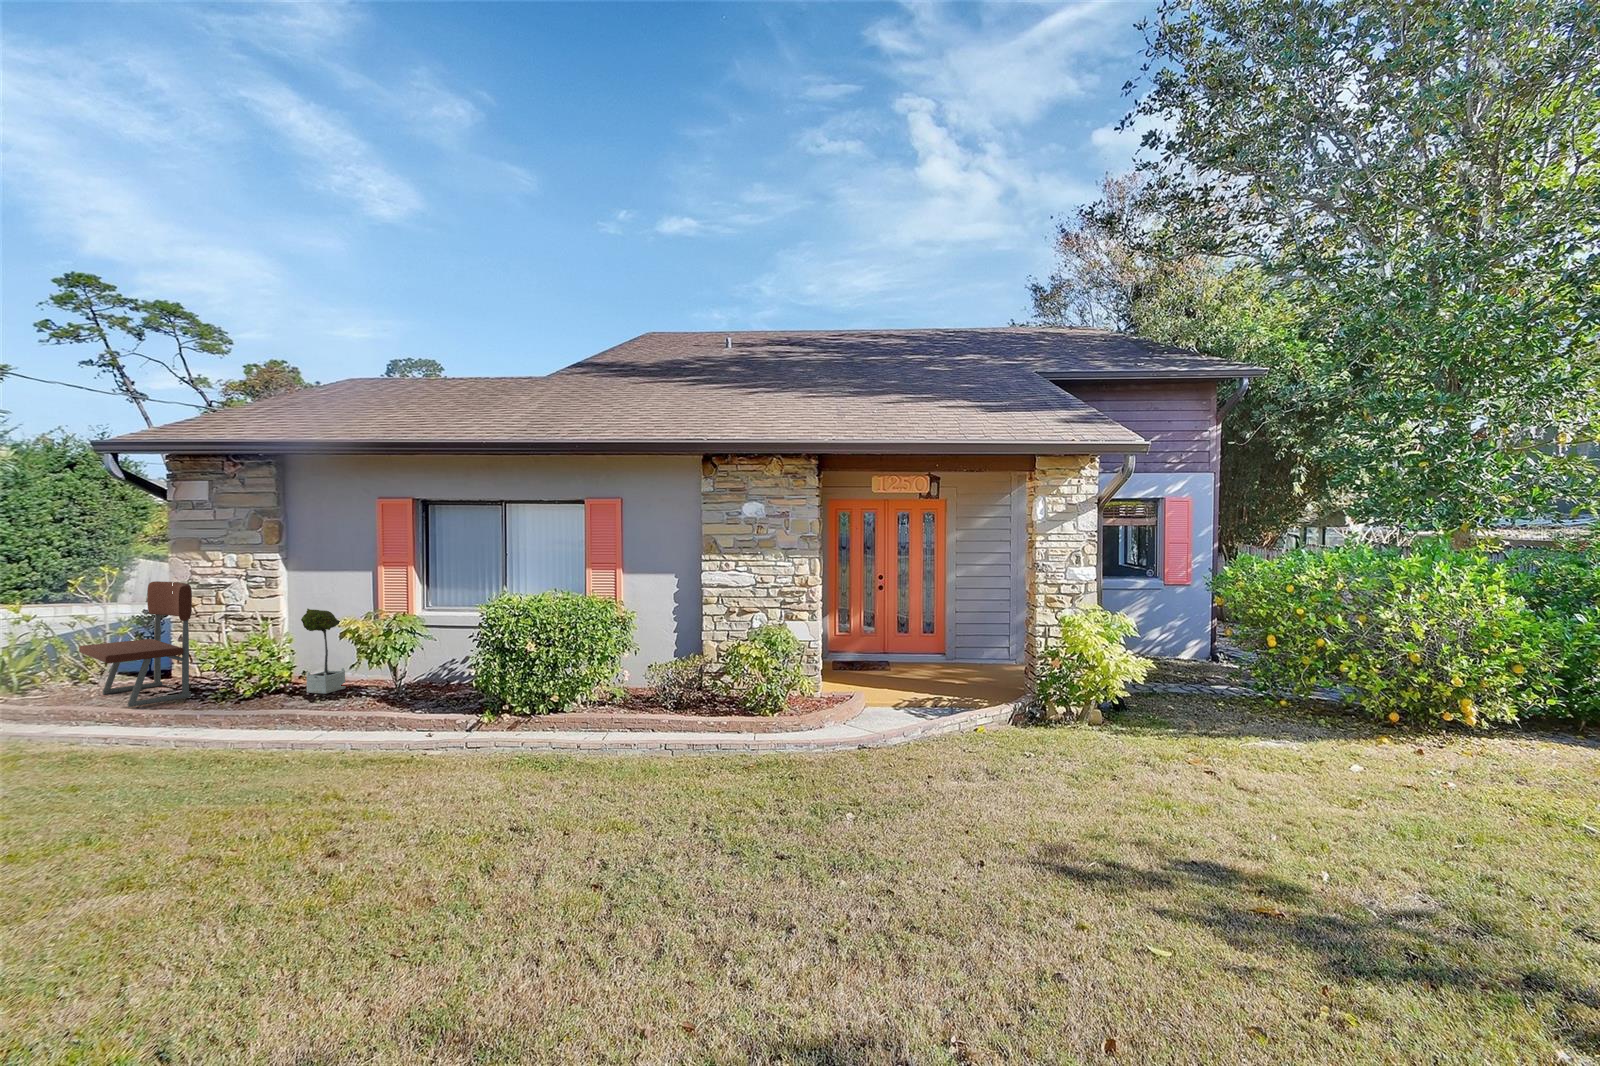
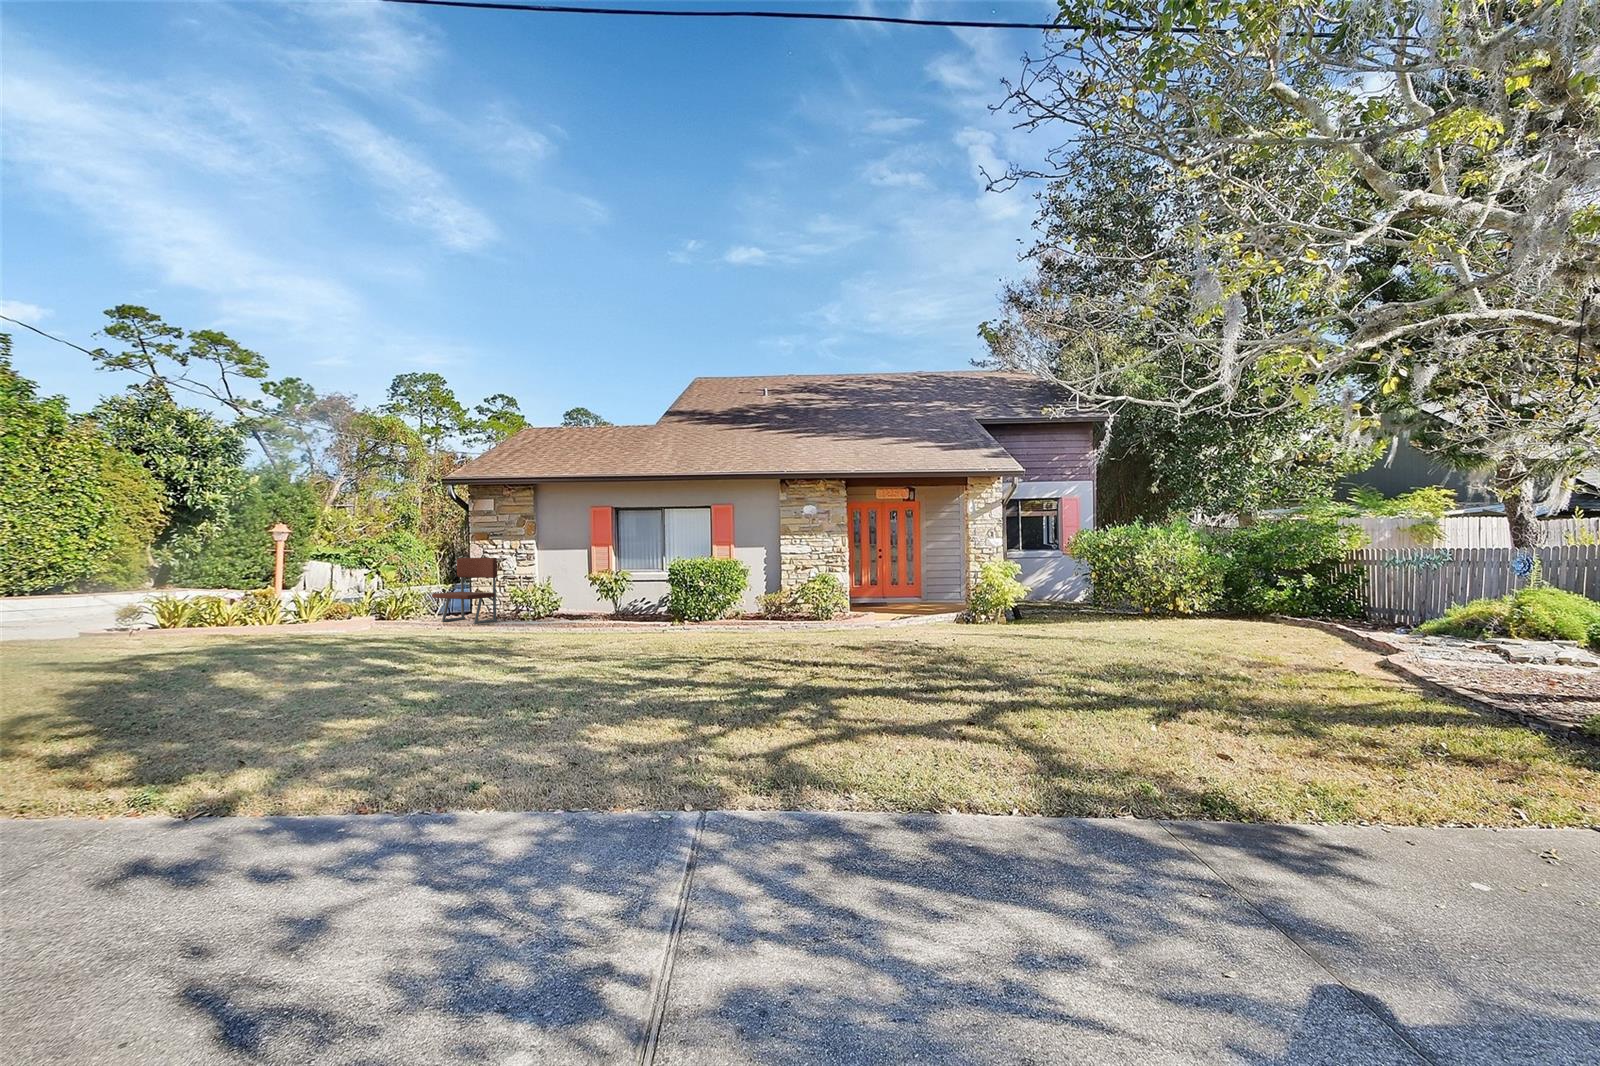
potted tree: present [301,609,346,694] -> none [553,571,575,619]

